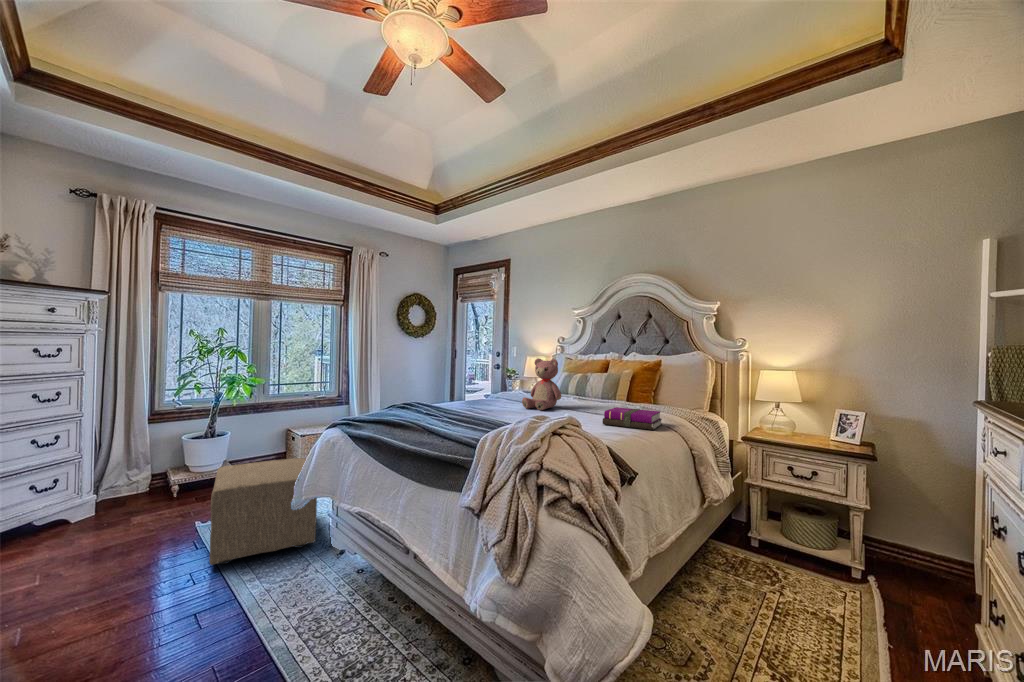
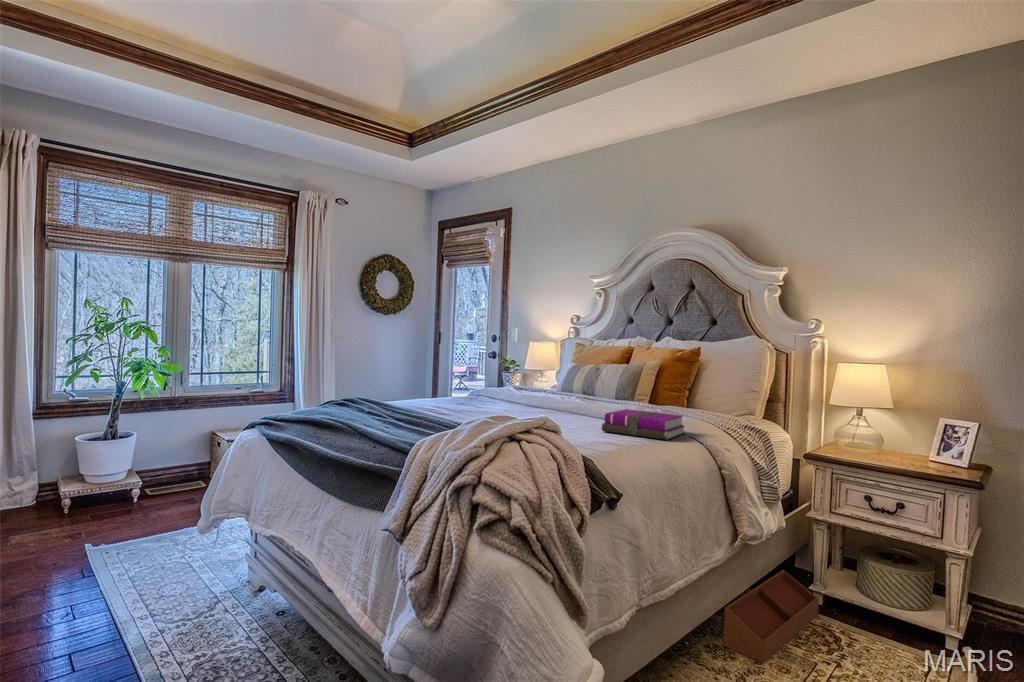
teddy bear: present [522,358,561,410] -> none [506,342,559,412]
ottoman: present [210,458,317,565] -> none [94,468,231,597]
storage bin: none [698,522,758,595] -> present [724,570,819,663]

